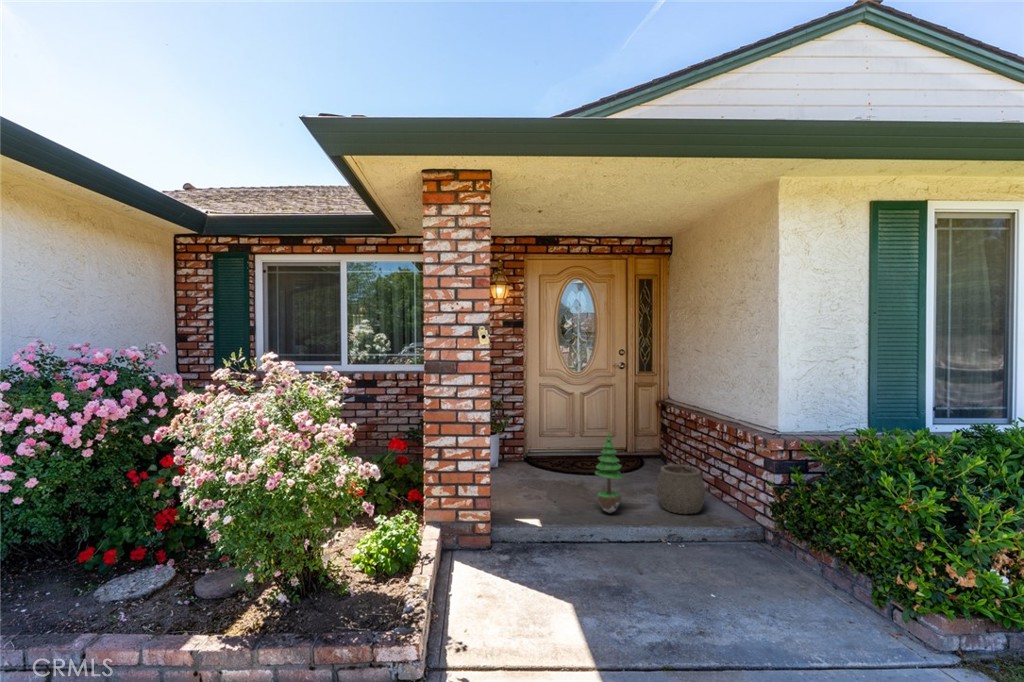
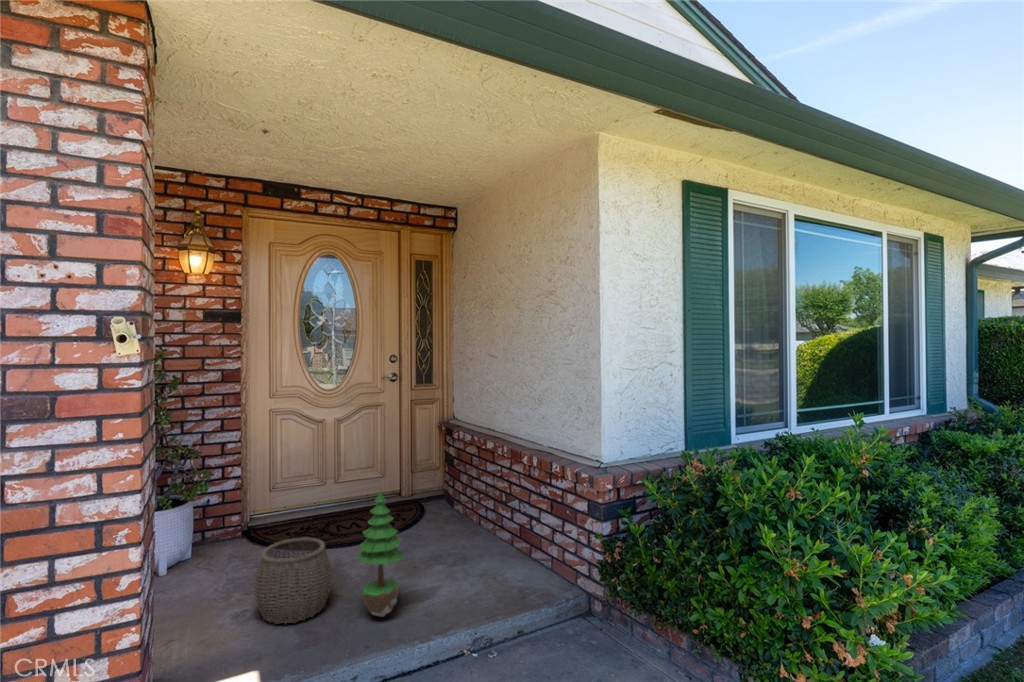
woven basket: present [657,465,705,514] -> present [254,537,332,624]

